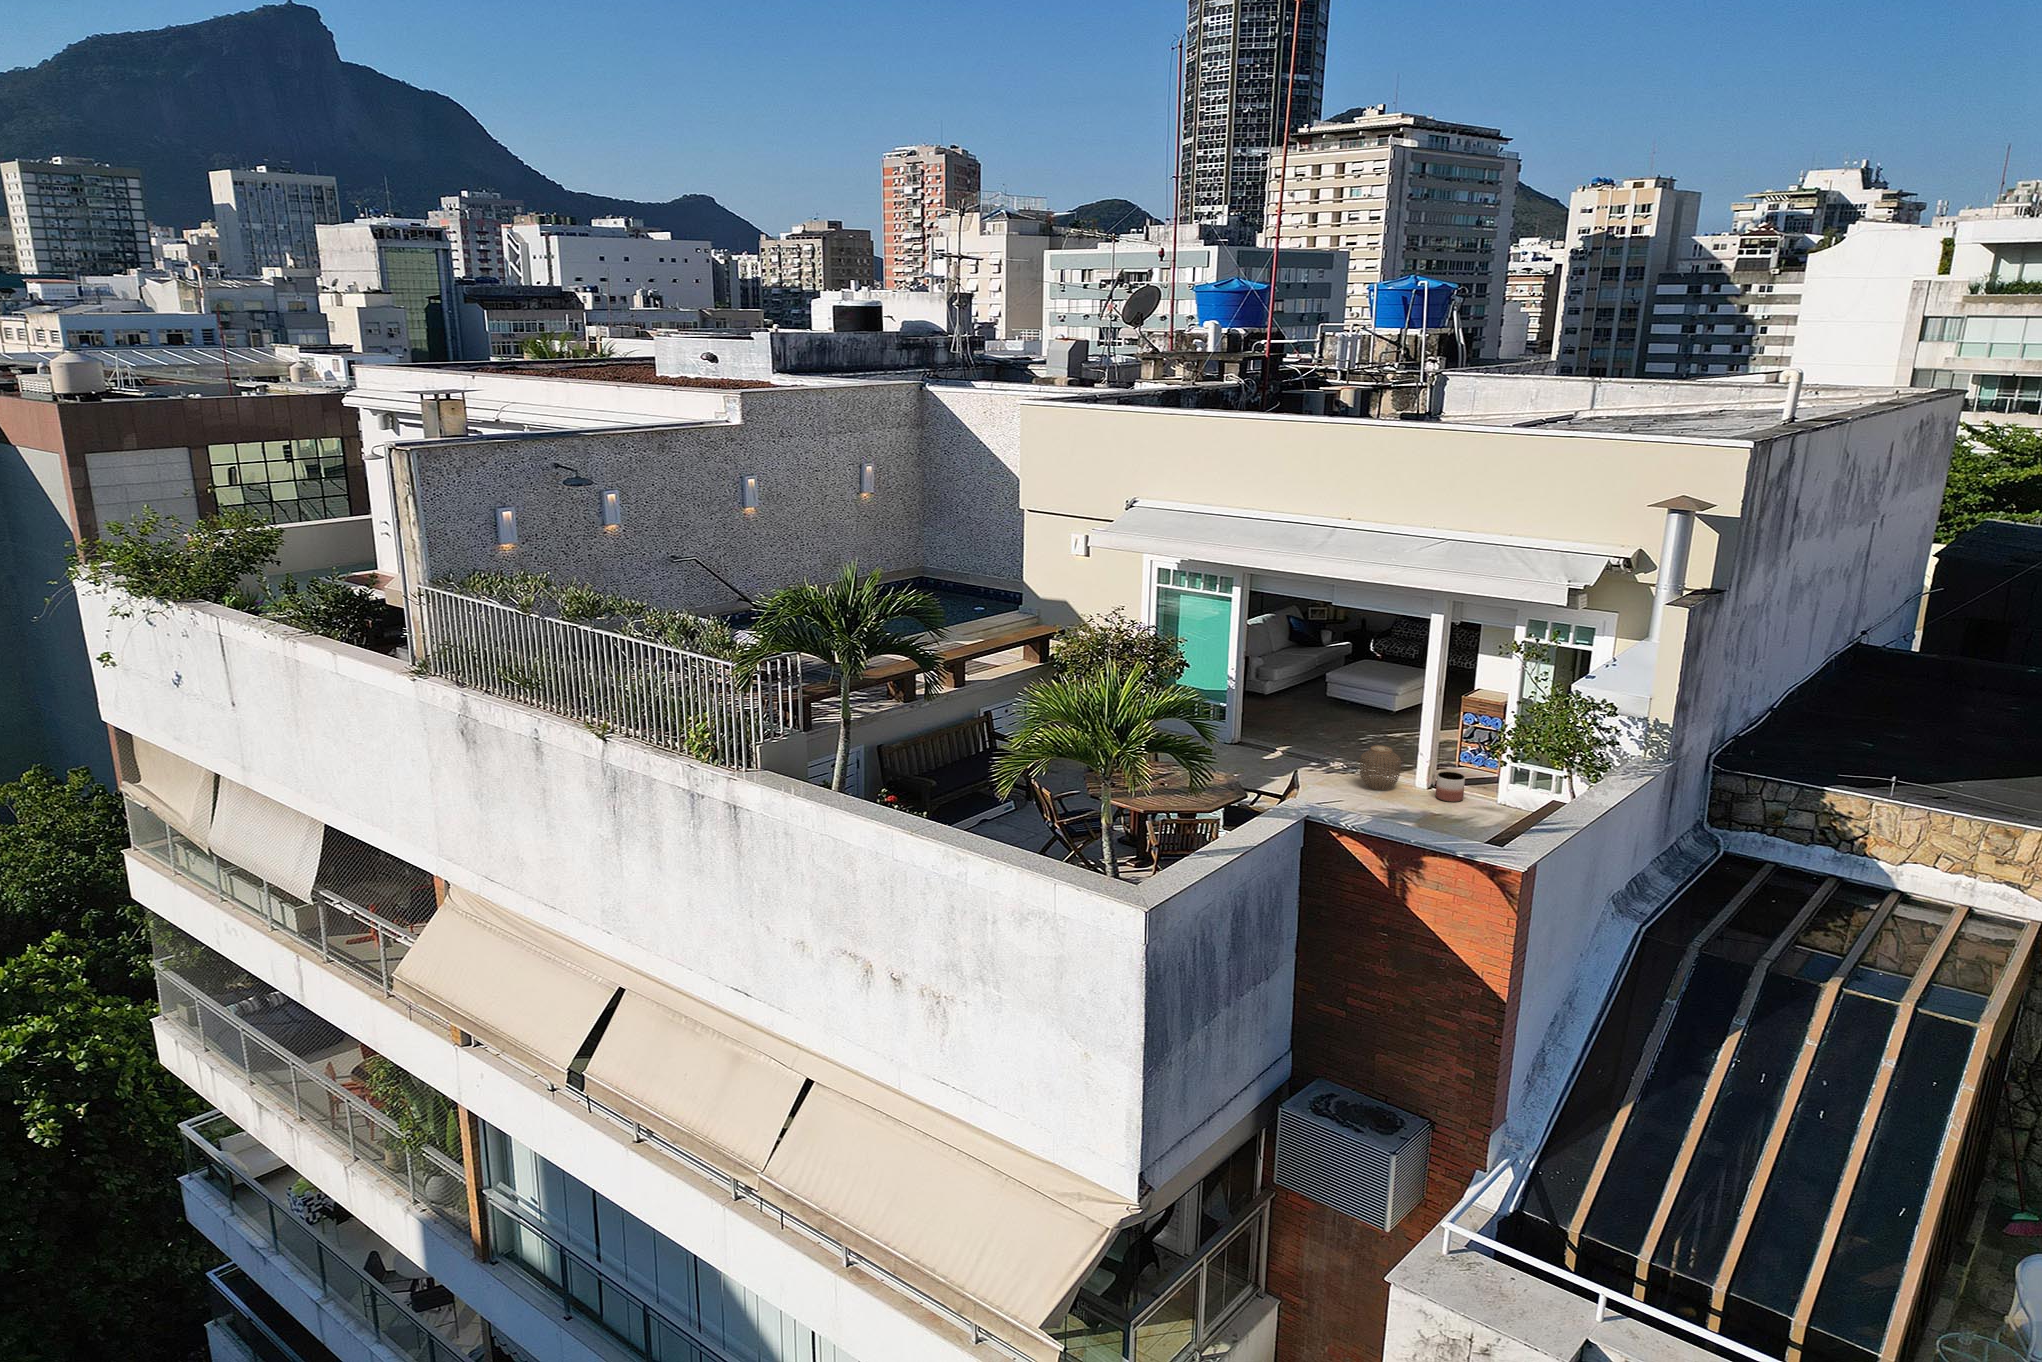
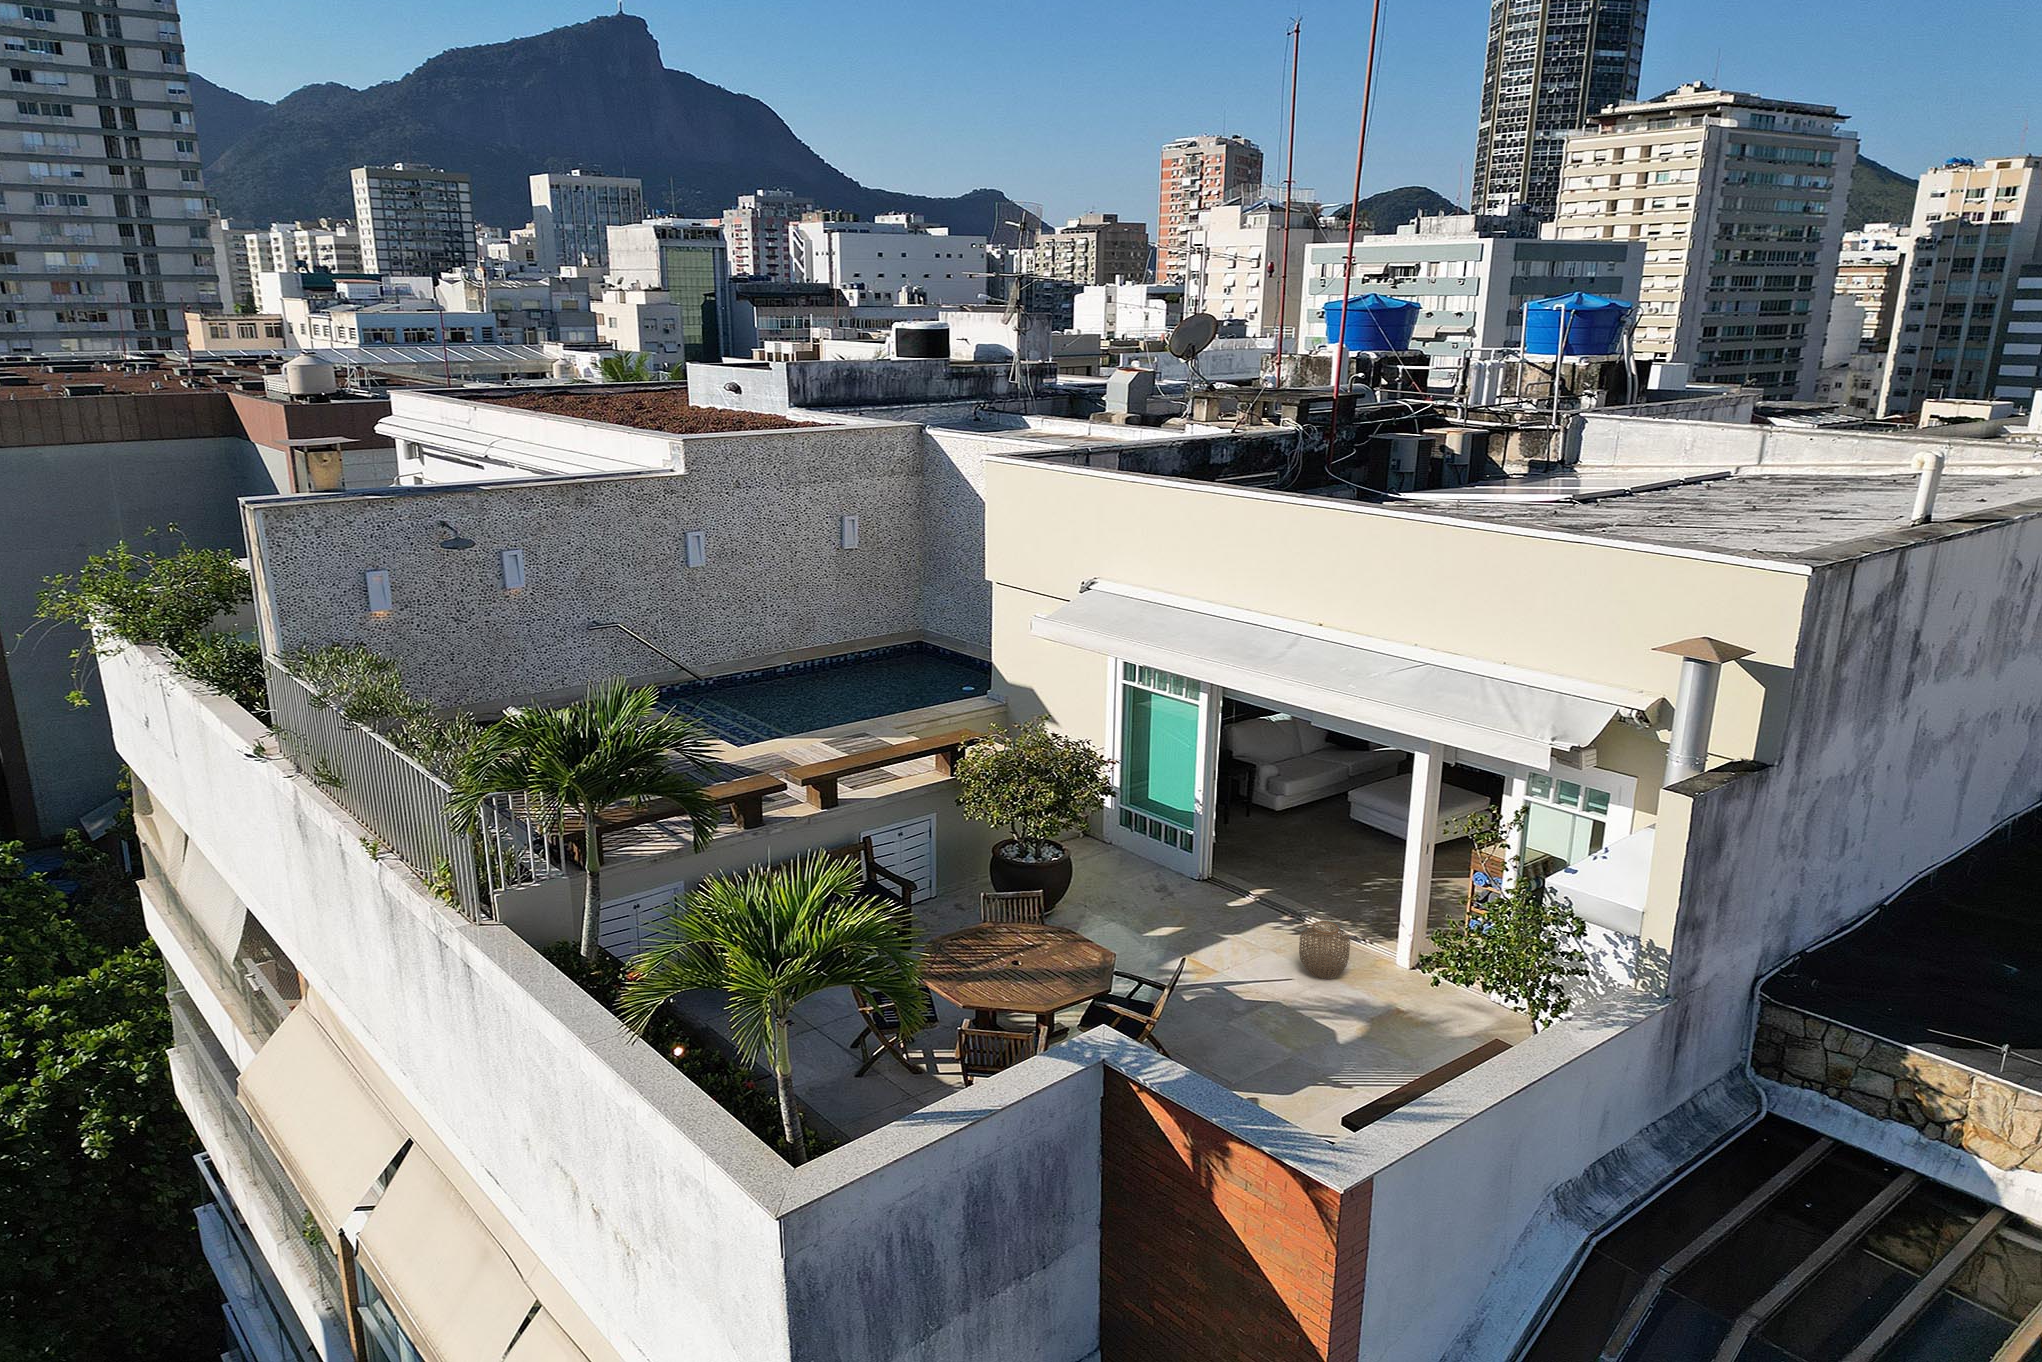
planter: present [1436,772,1465,802] -> none [1384,966,1421,1007]

